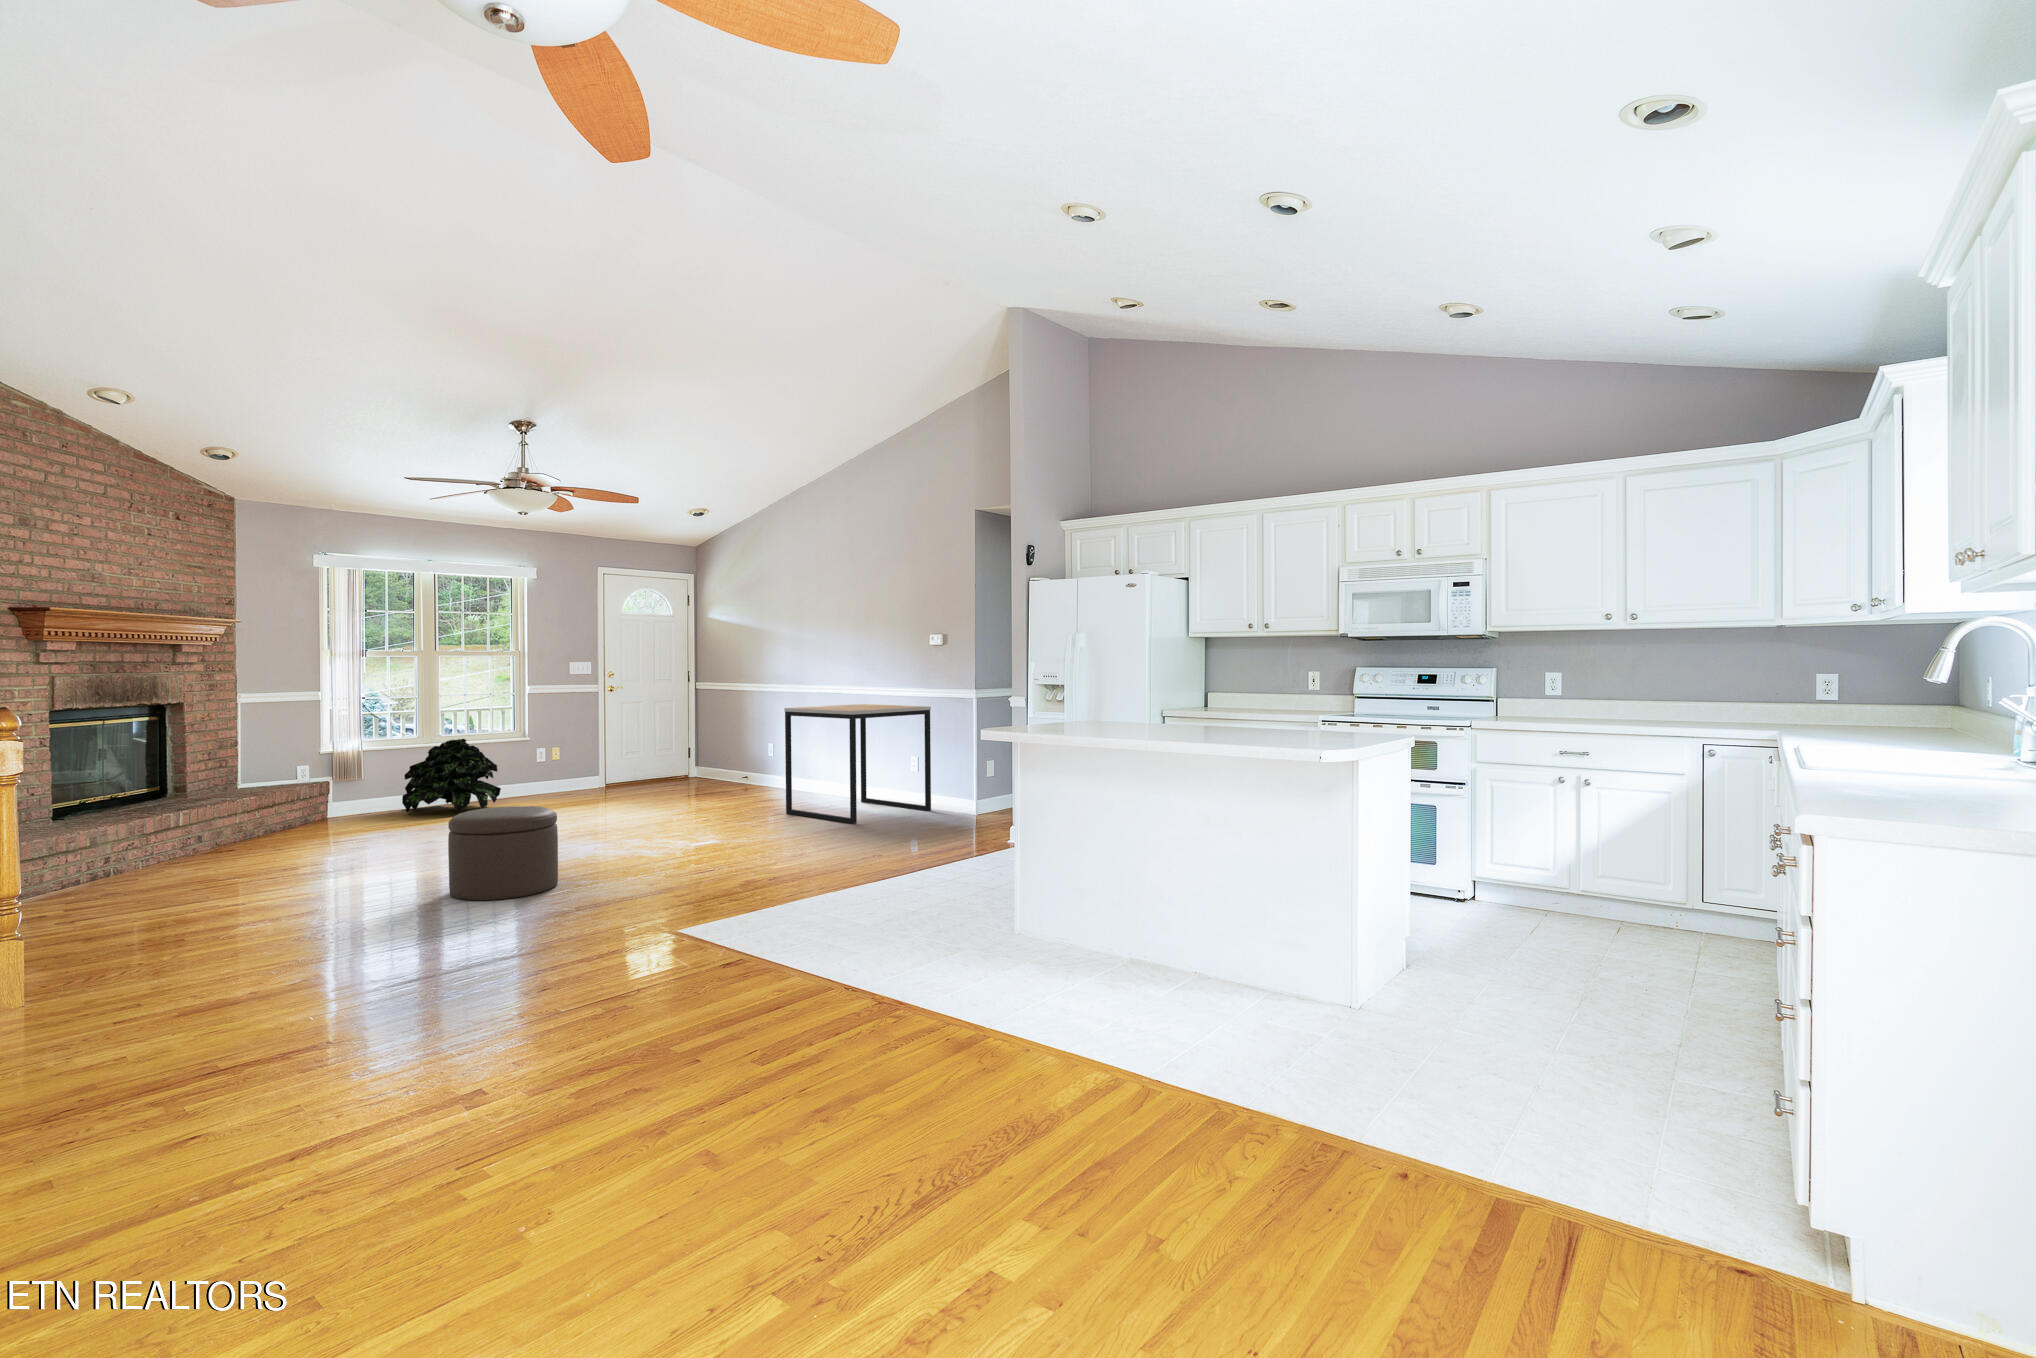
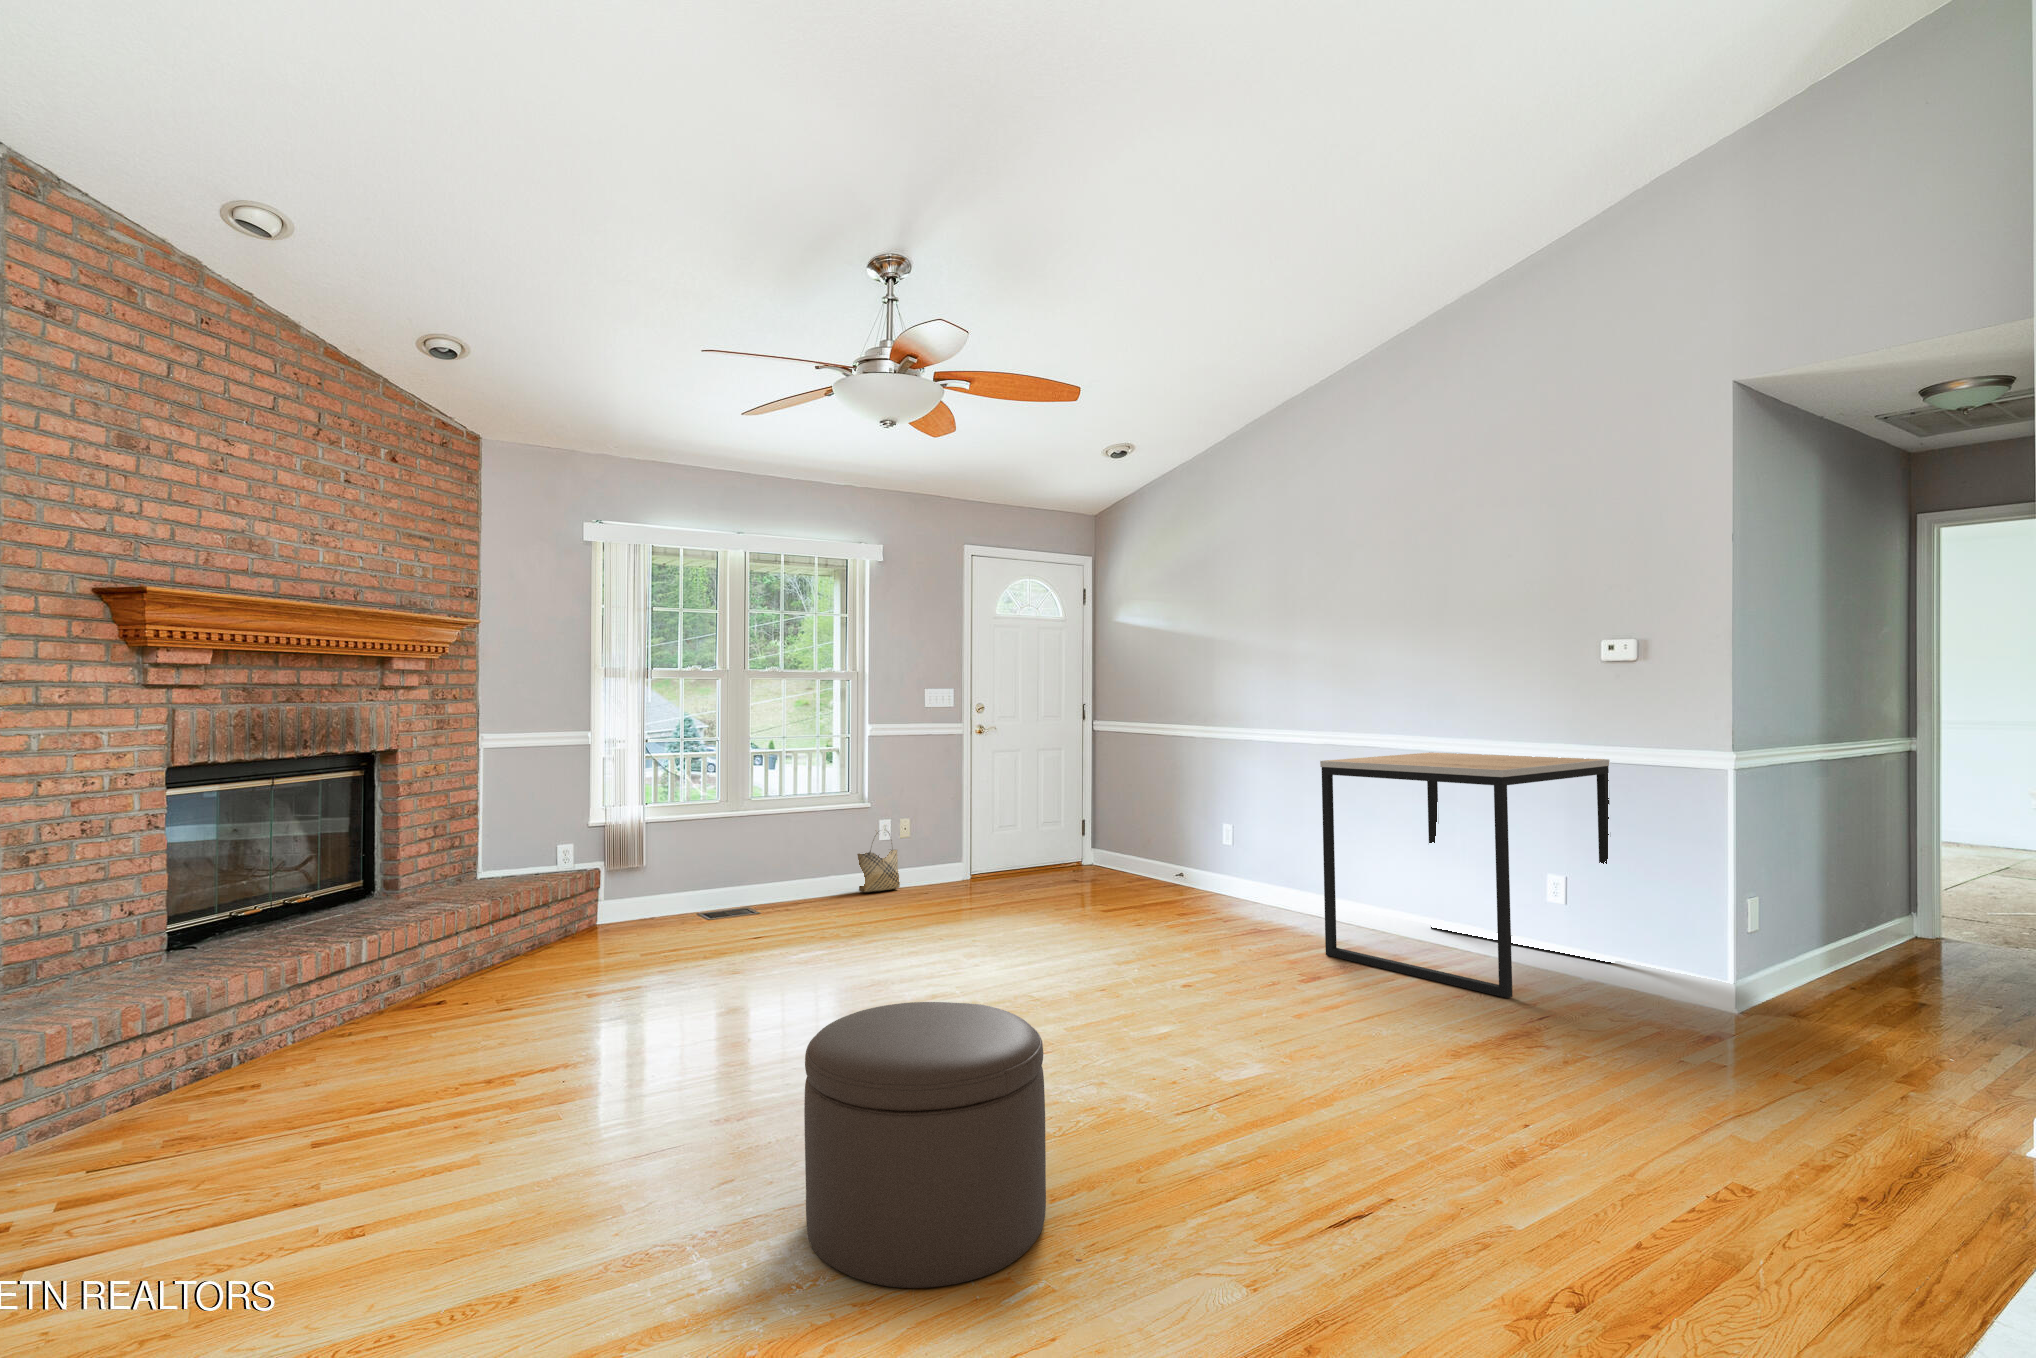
potted plant: present [402,739,501,813] -> none [700,804,836,924]
woven basket: none [519,757,551,798] -> present [857,831,900,892]

